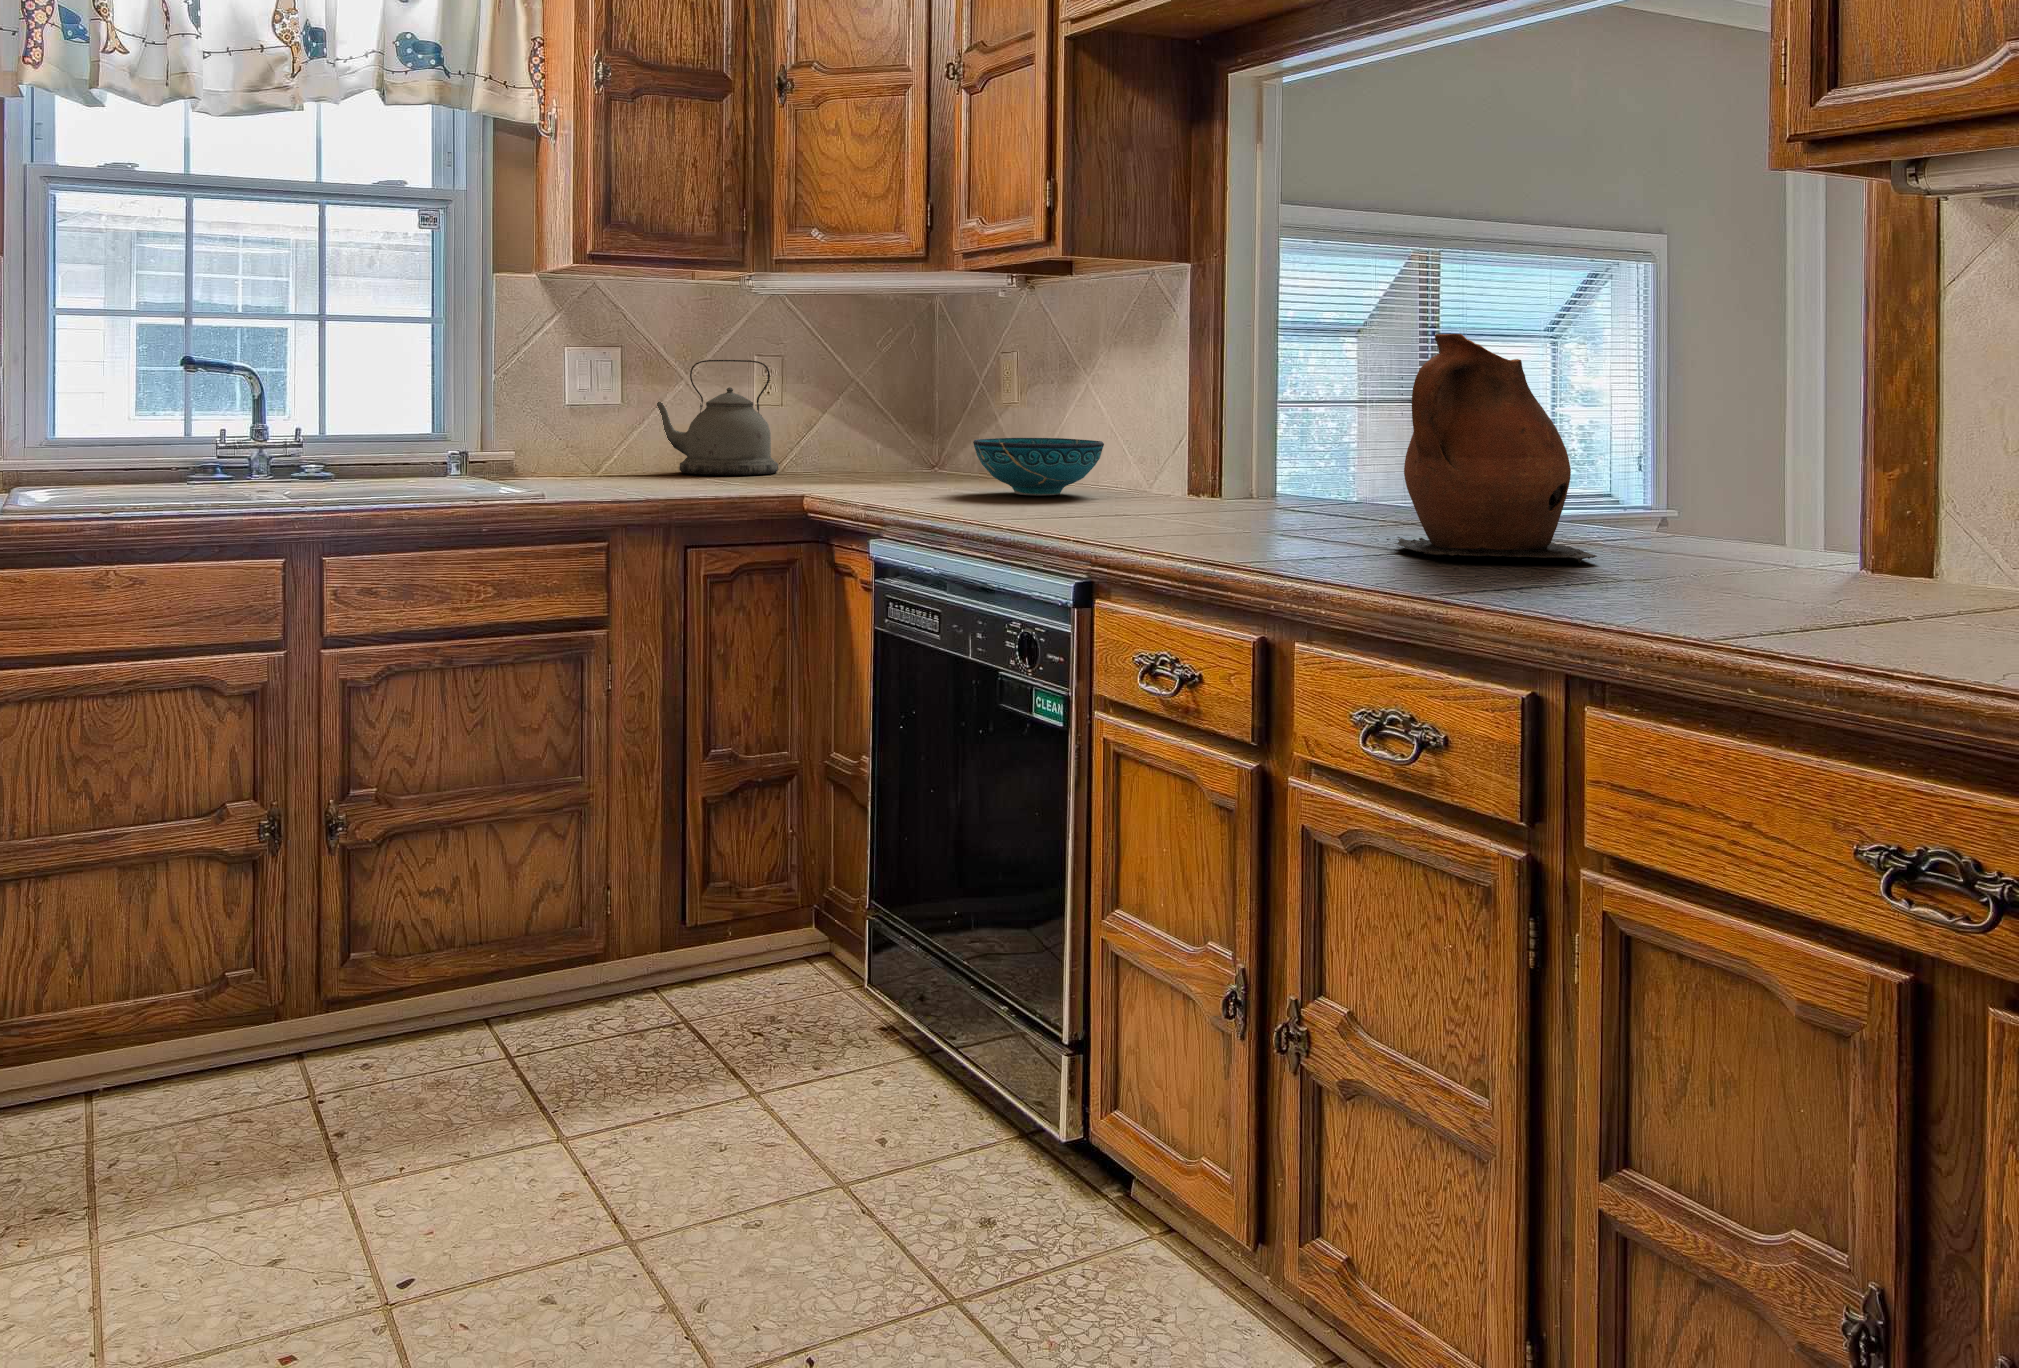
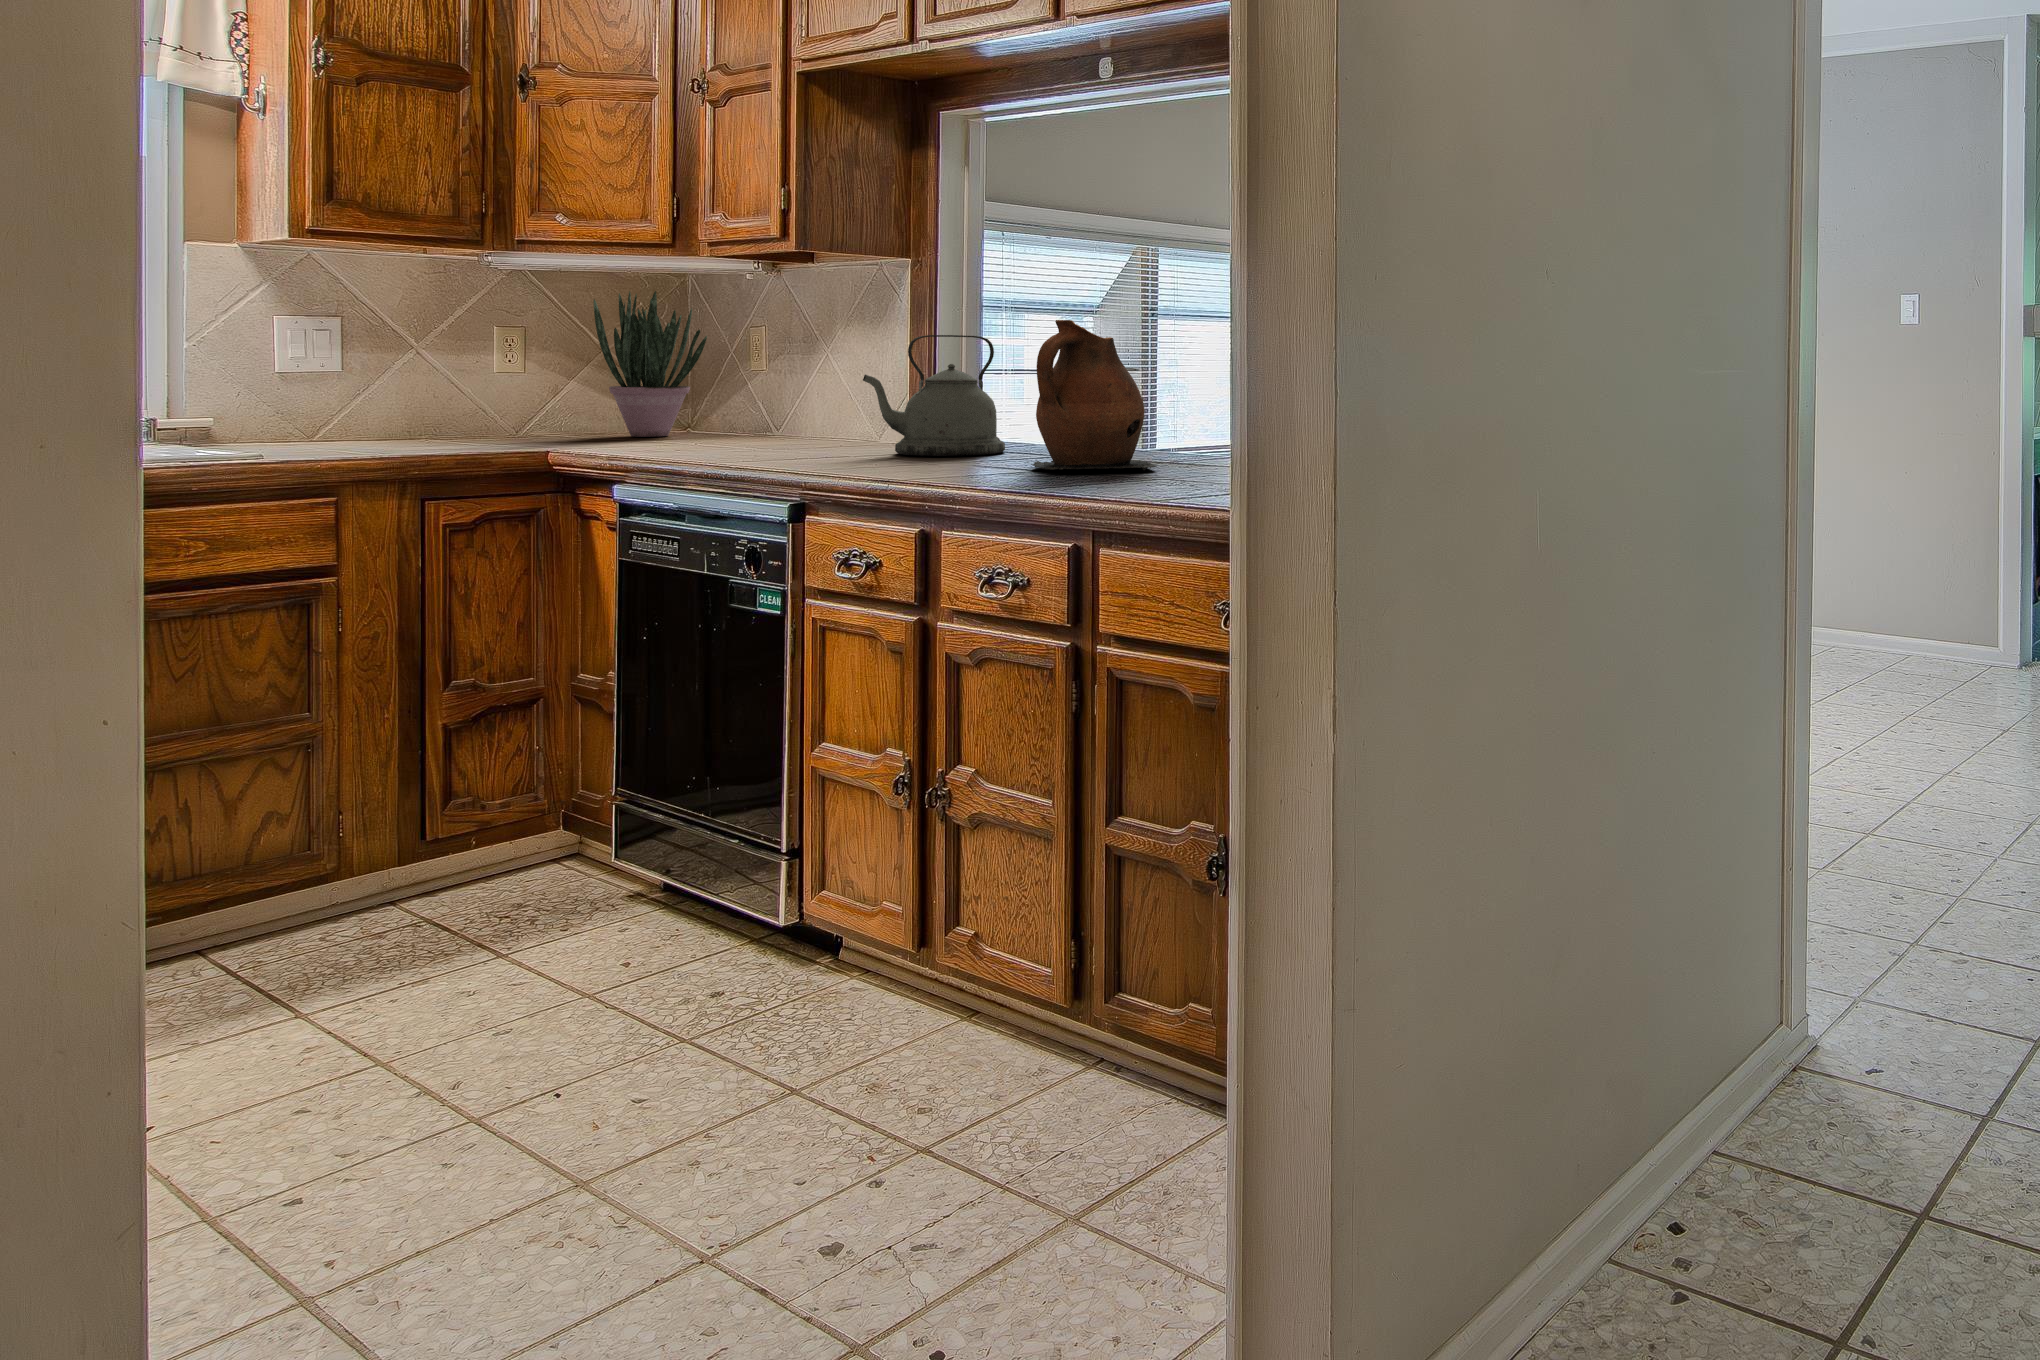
potted plant: none [846,312,959,480] -> present [593,291,707,437]
kettle: present [657,360,778,475] -> present [863,335,1005,456]
bowl: present [973,438,1104,495] -> none [716,398,834,445]

